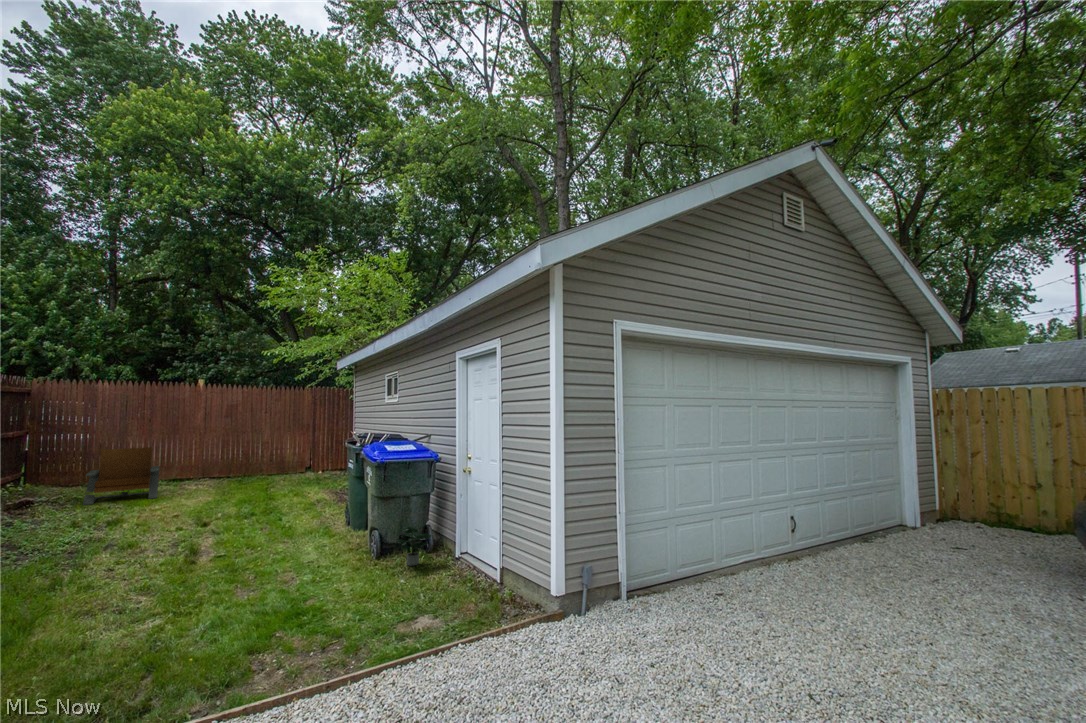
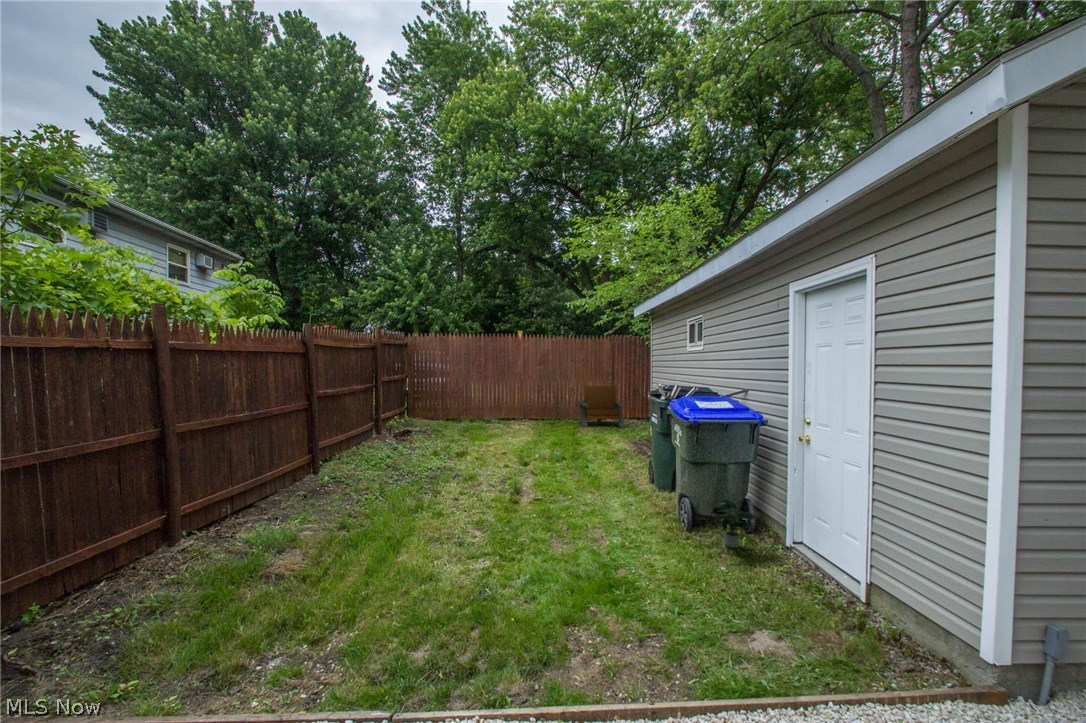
lounge chair: present [83,447,159,505] -> present [579,386,626,427]

